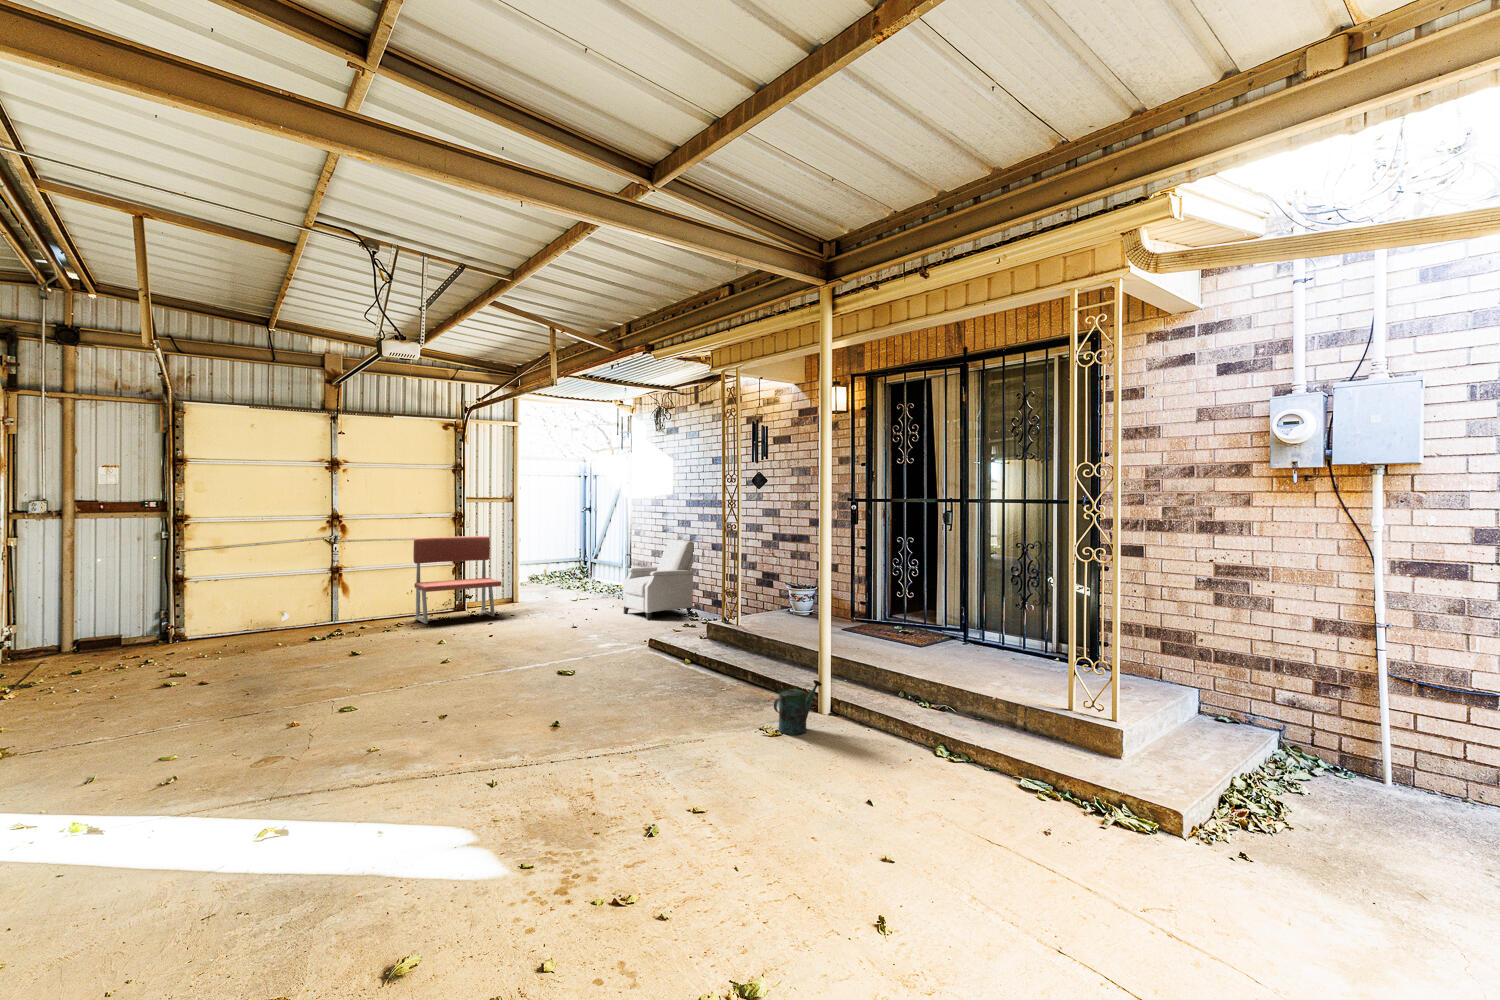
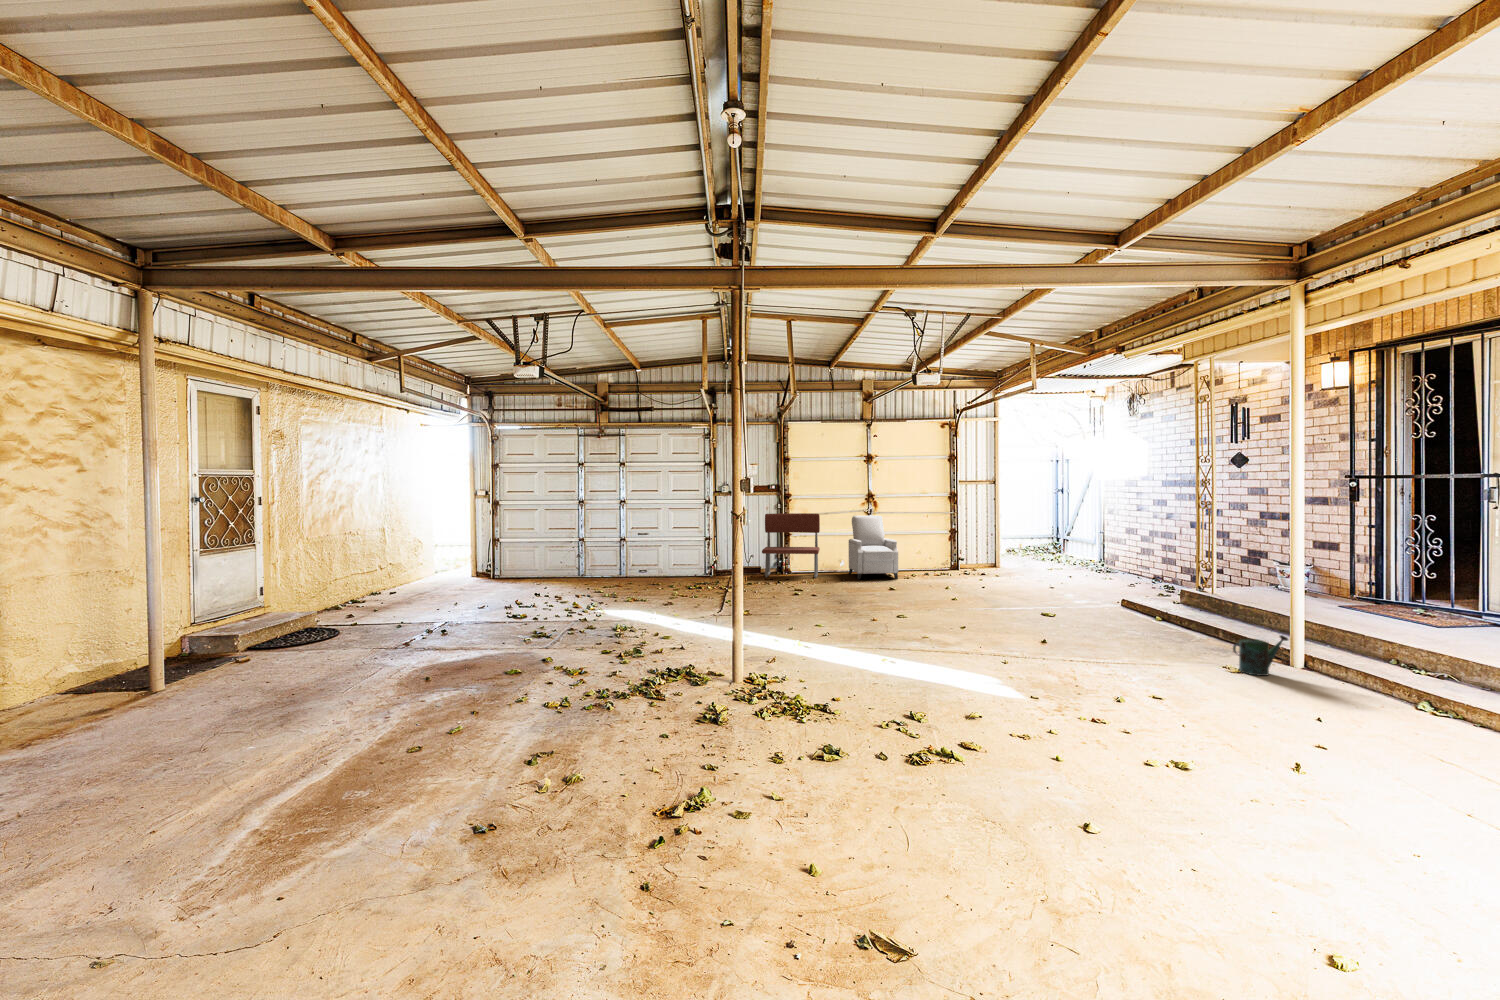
bench: present [413,536,501,624] -> present [762,513,820,578]
chair: present [623,539,694,620] -> present [849,515,898,579]

